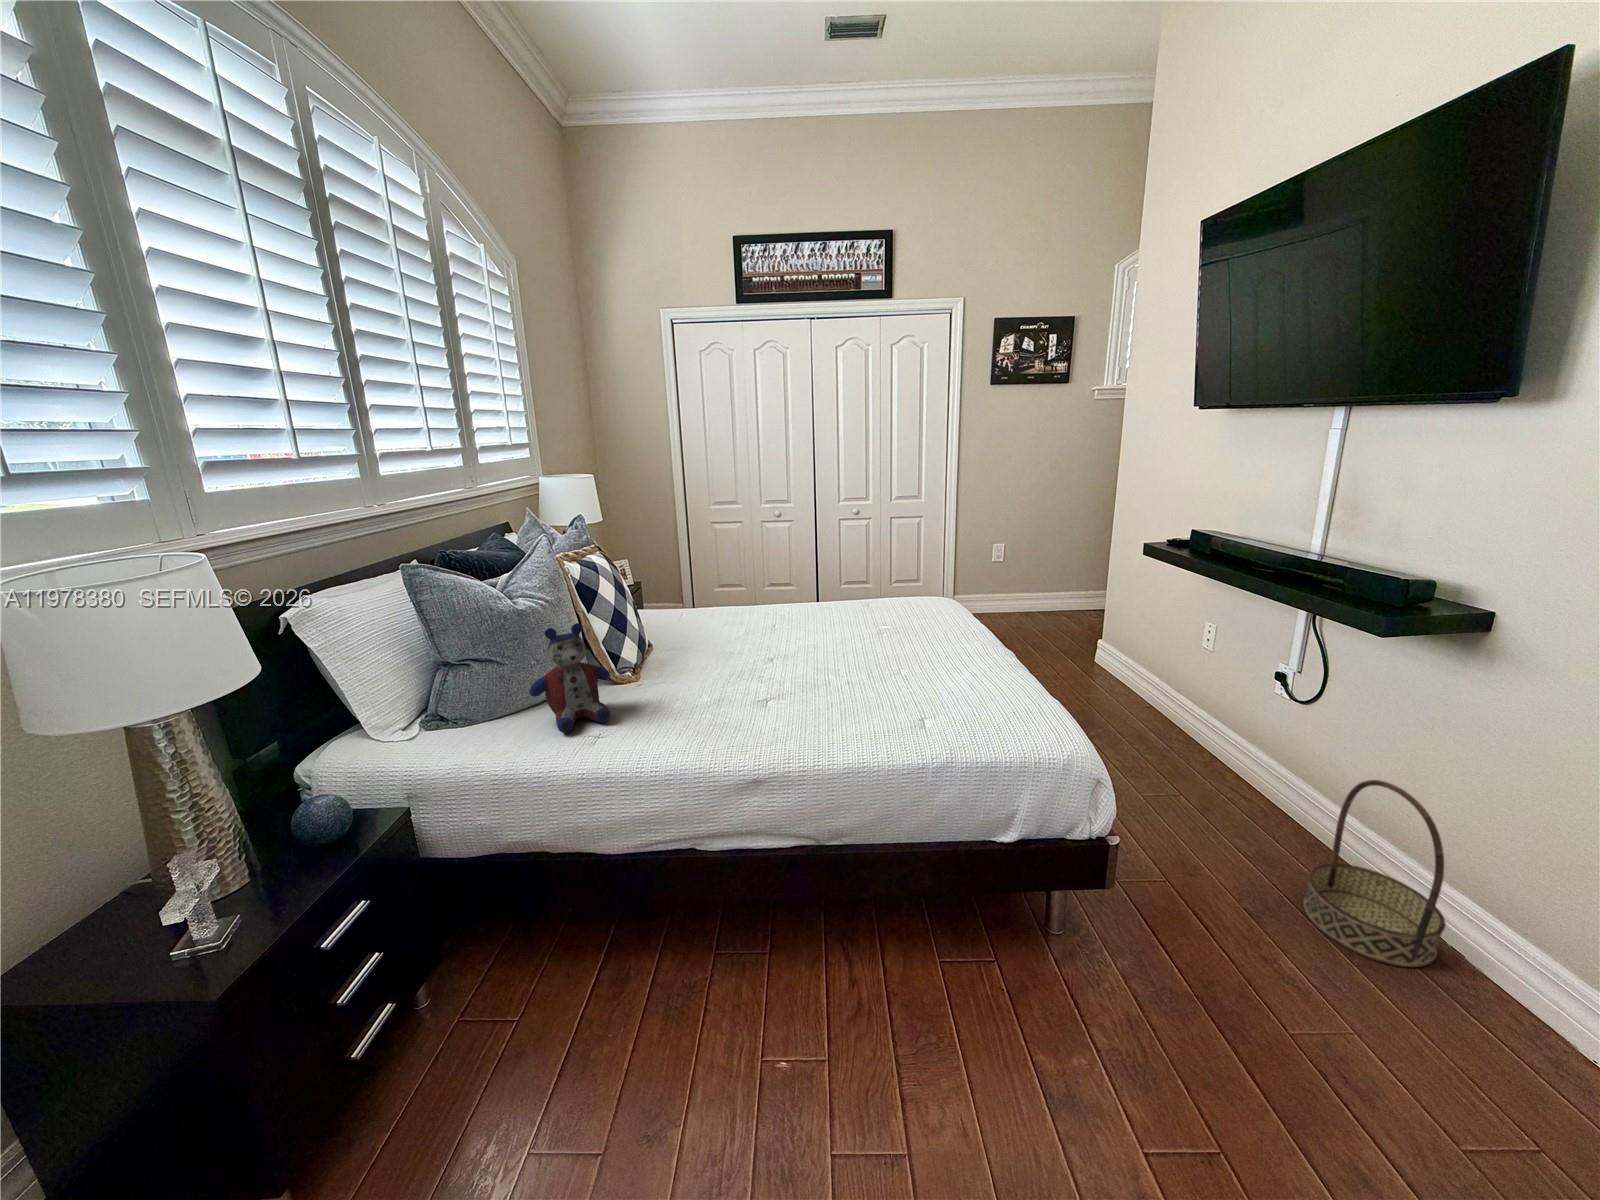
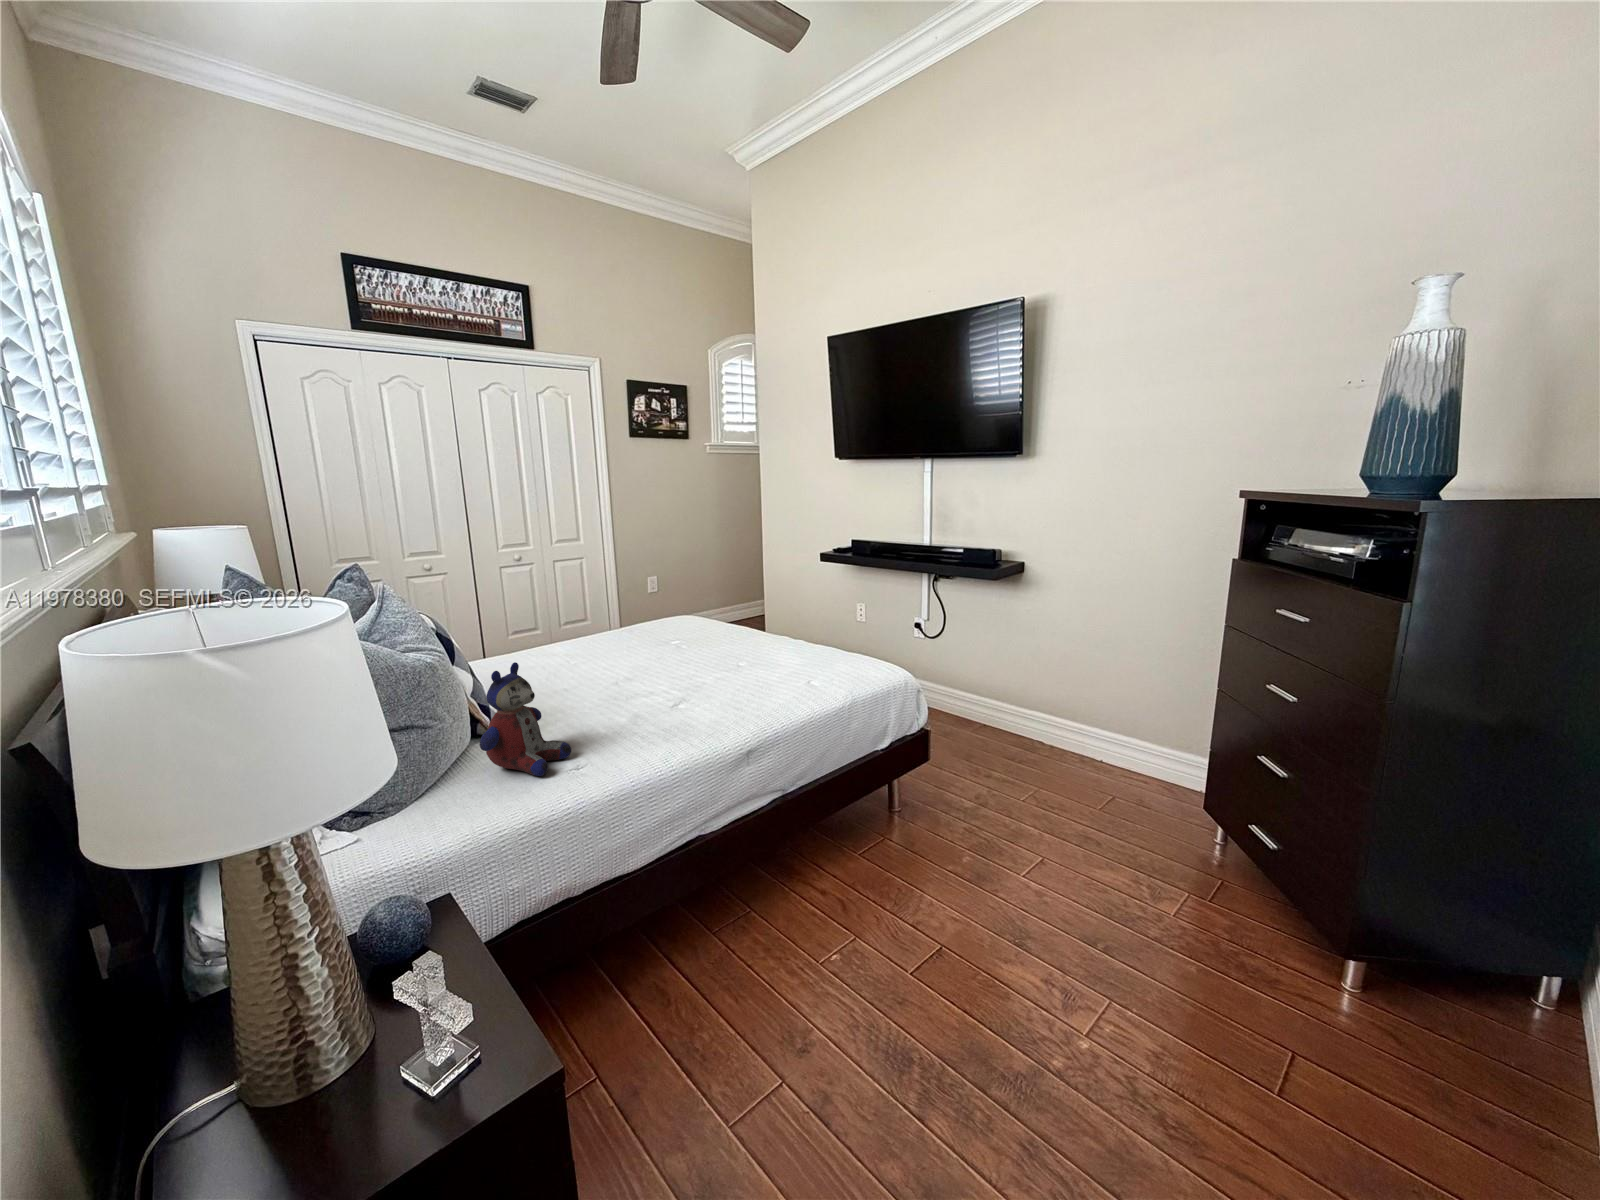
basket: present [1303,780,1446,967] -> none [975,660,1034,756]

